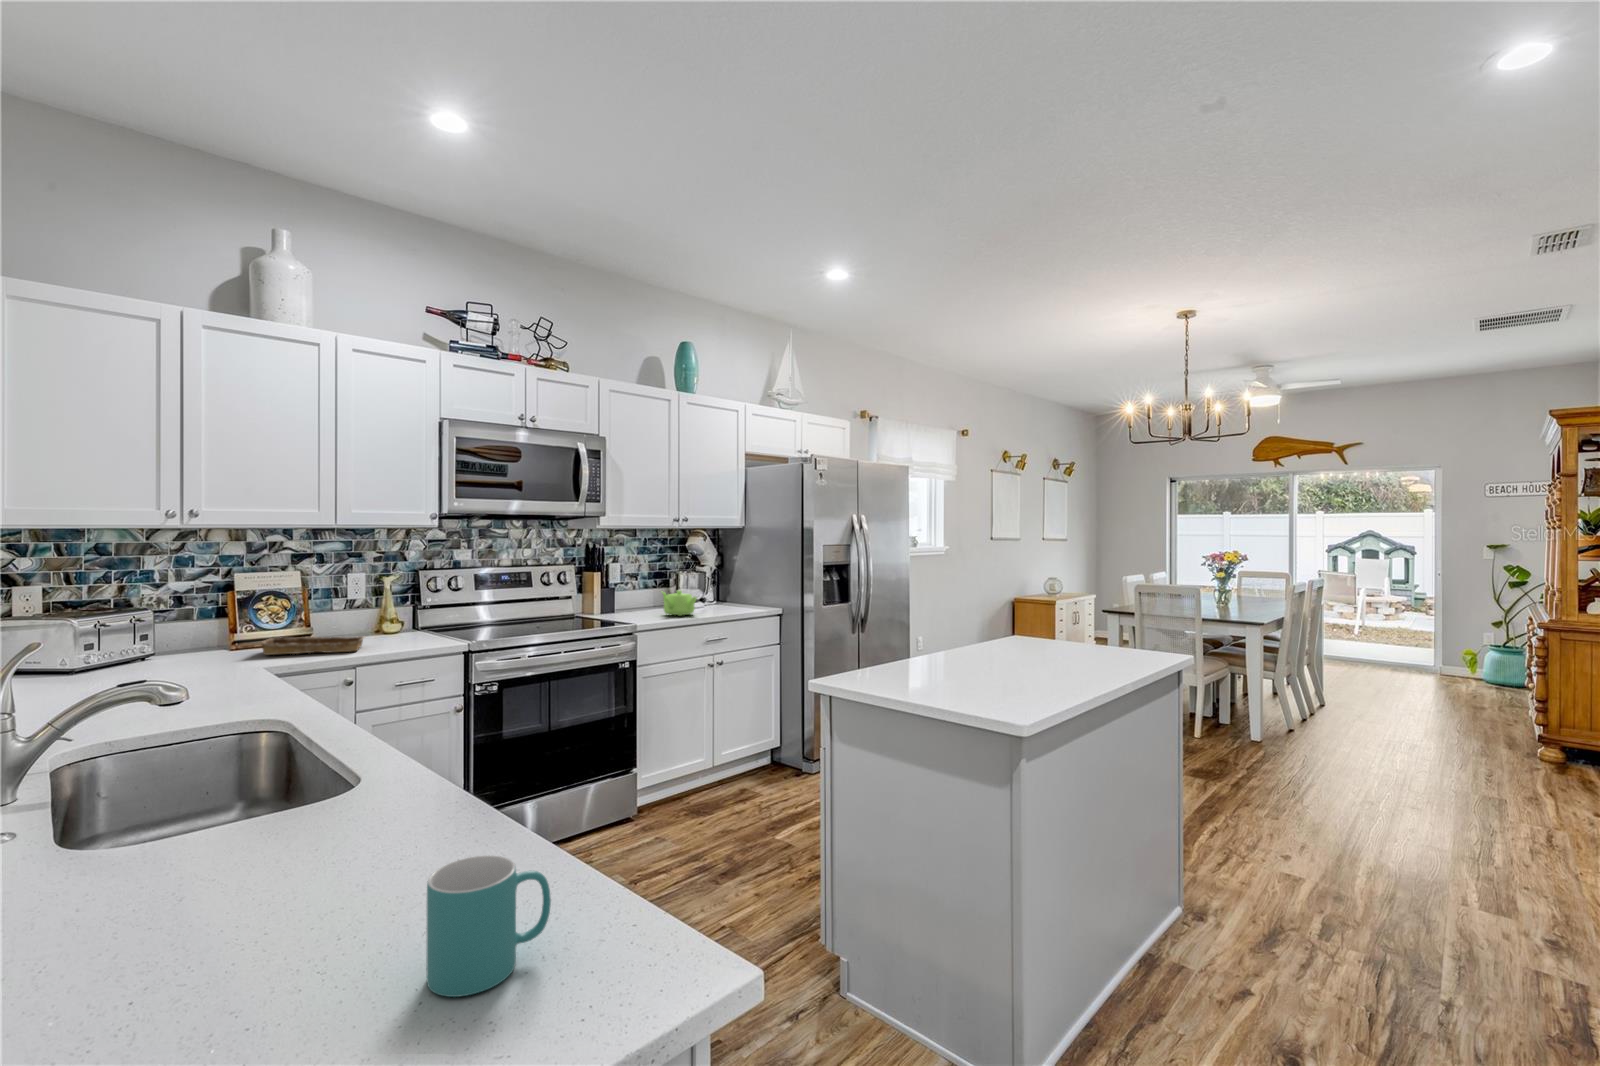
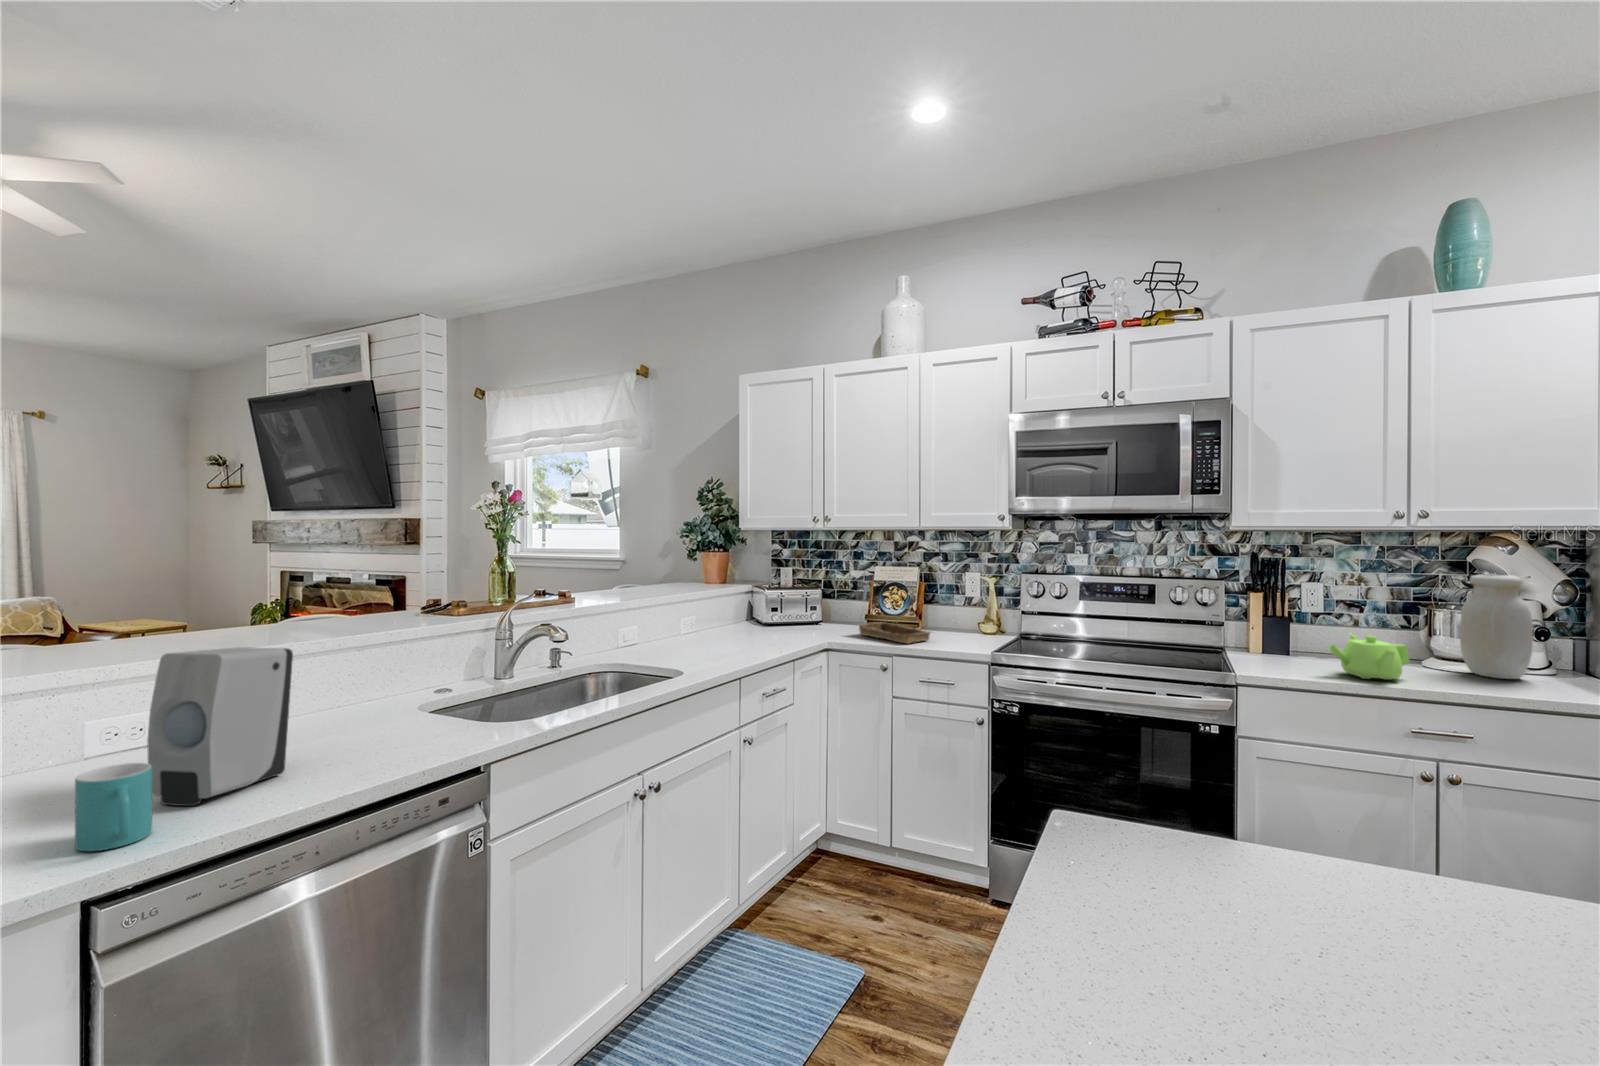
jar: none [694,552,723,607] -> present [1460,574,1533,679]
soap dispenser: none [192,710,403,976] -> present [147,647,293,806]

